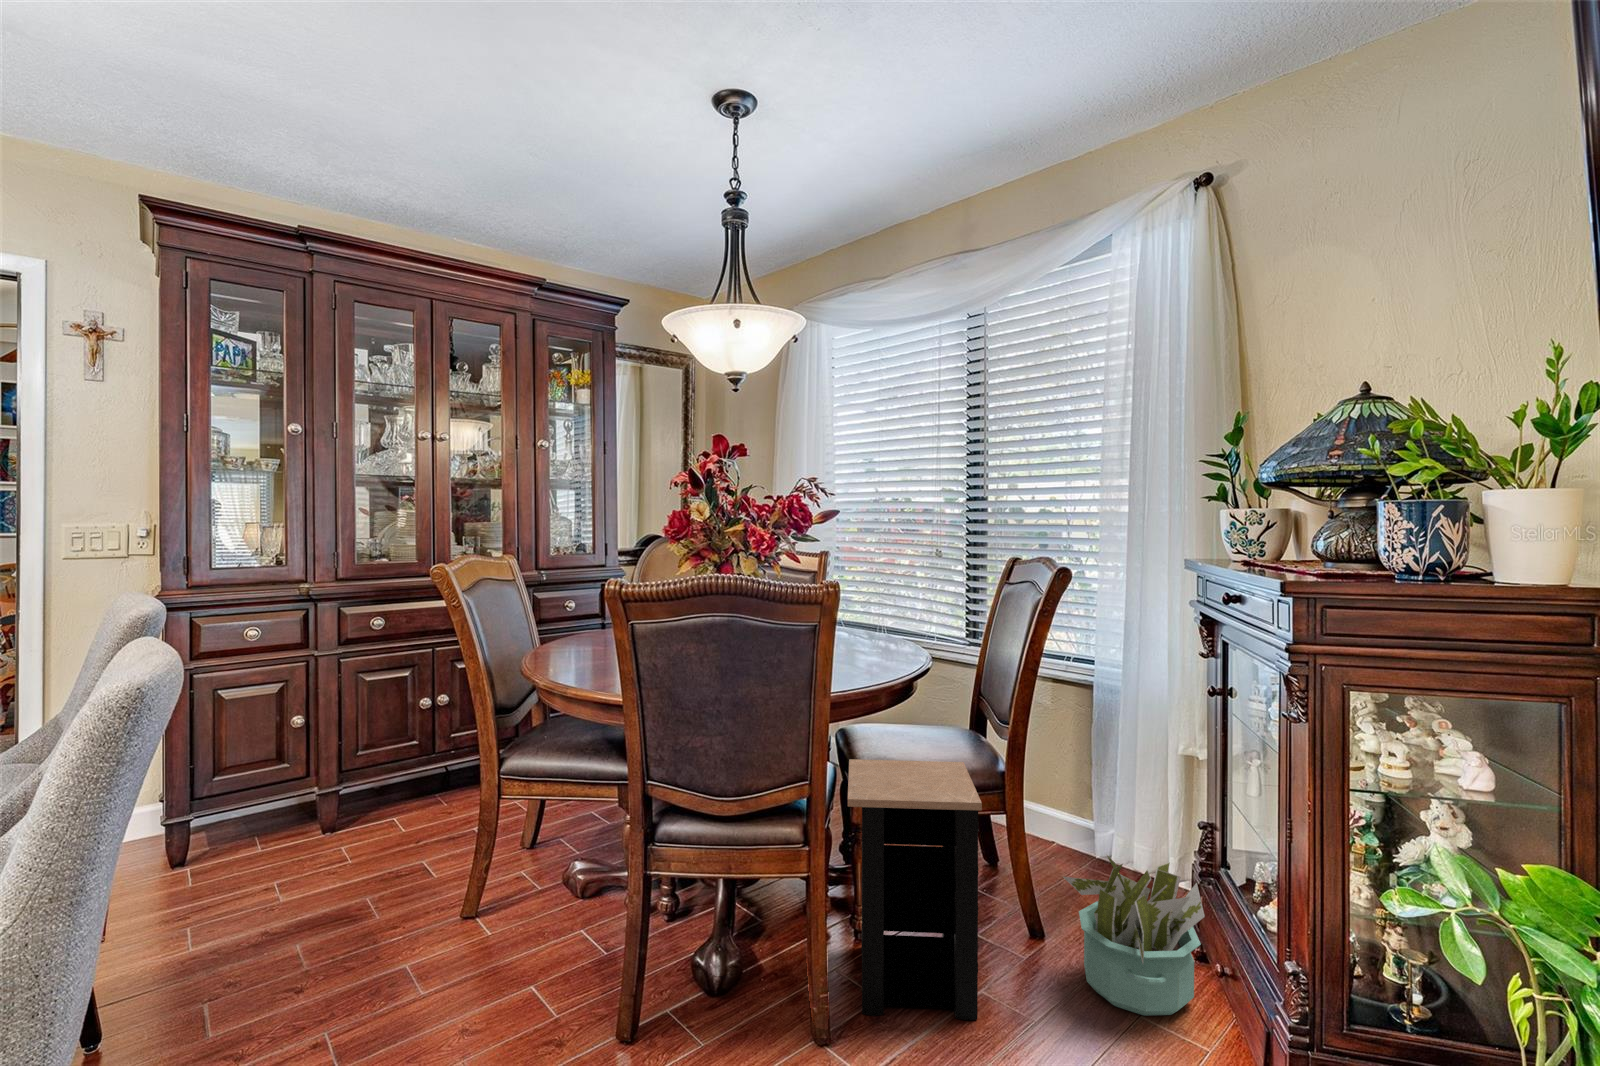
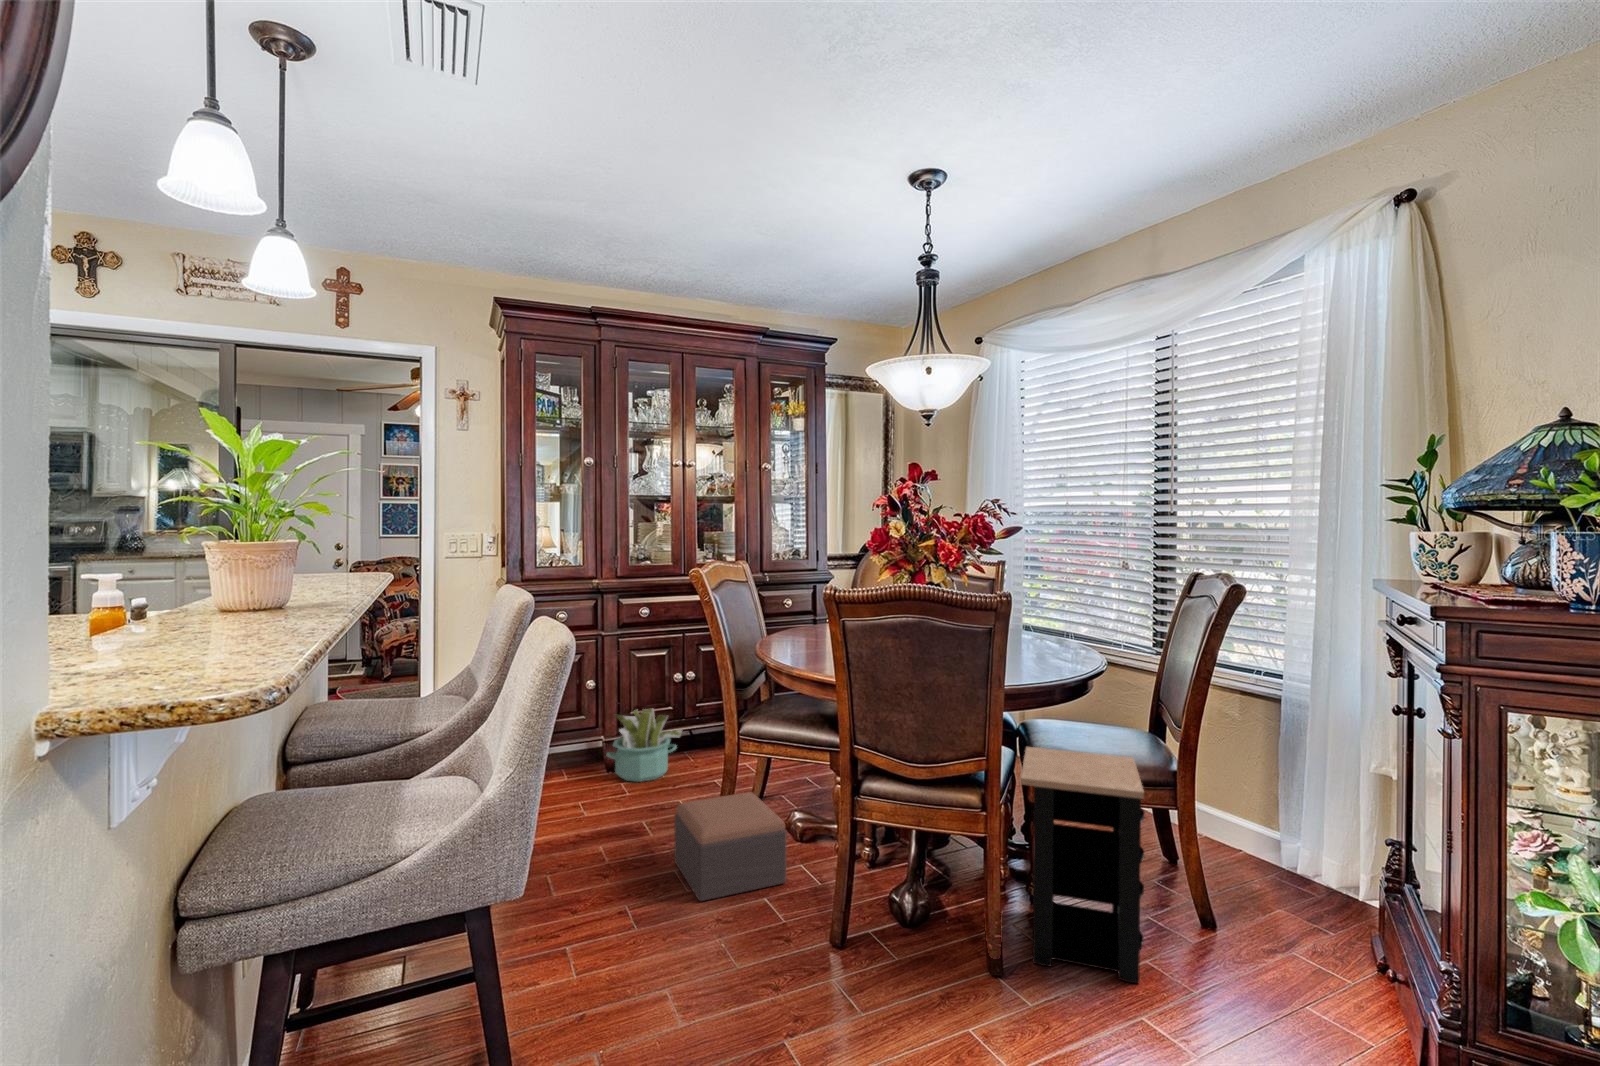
footstool: none [411,843,563,998] -> present [675,792,786,901]
decorative plant: present [1063,855,1205,1016] -> present [606,709,682,782]

